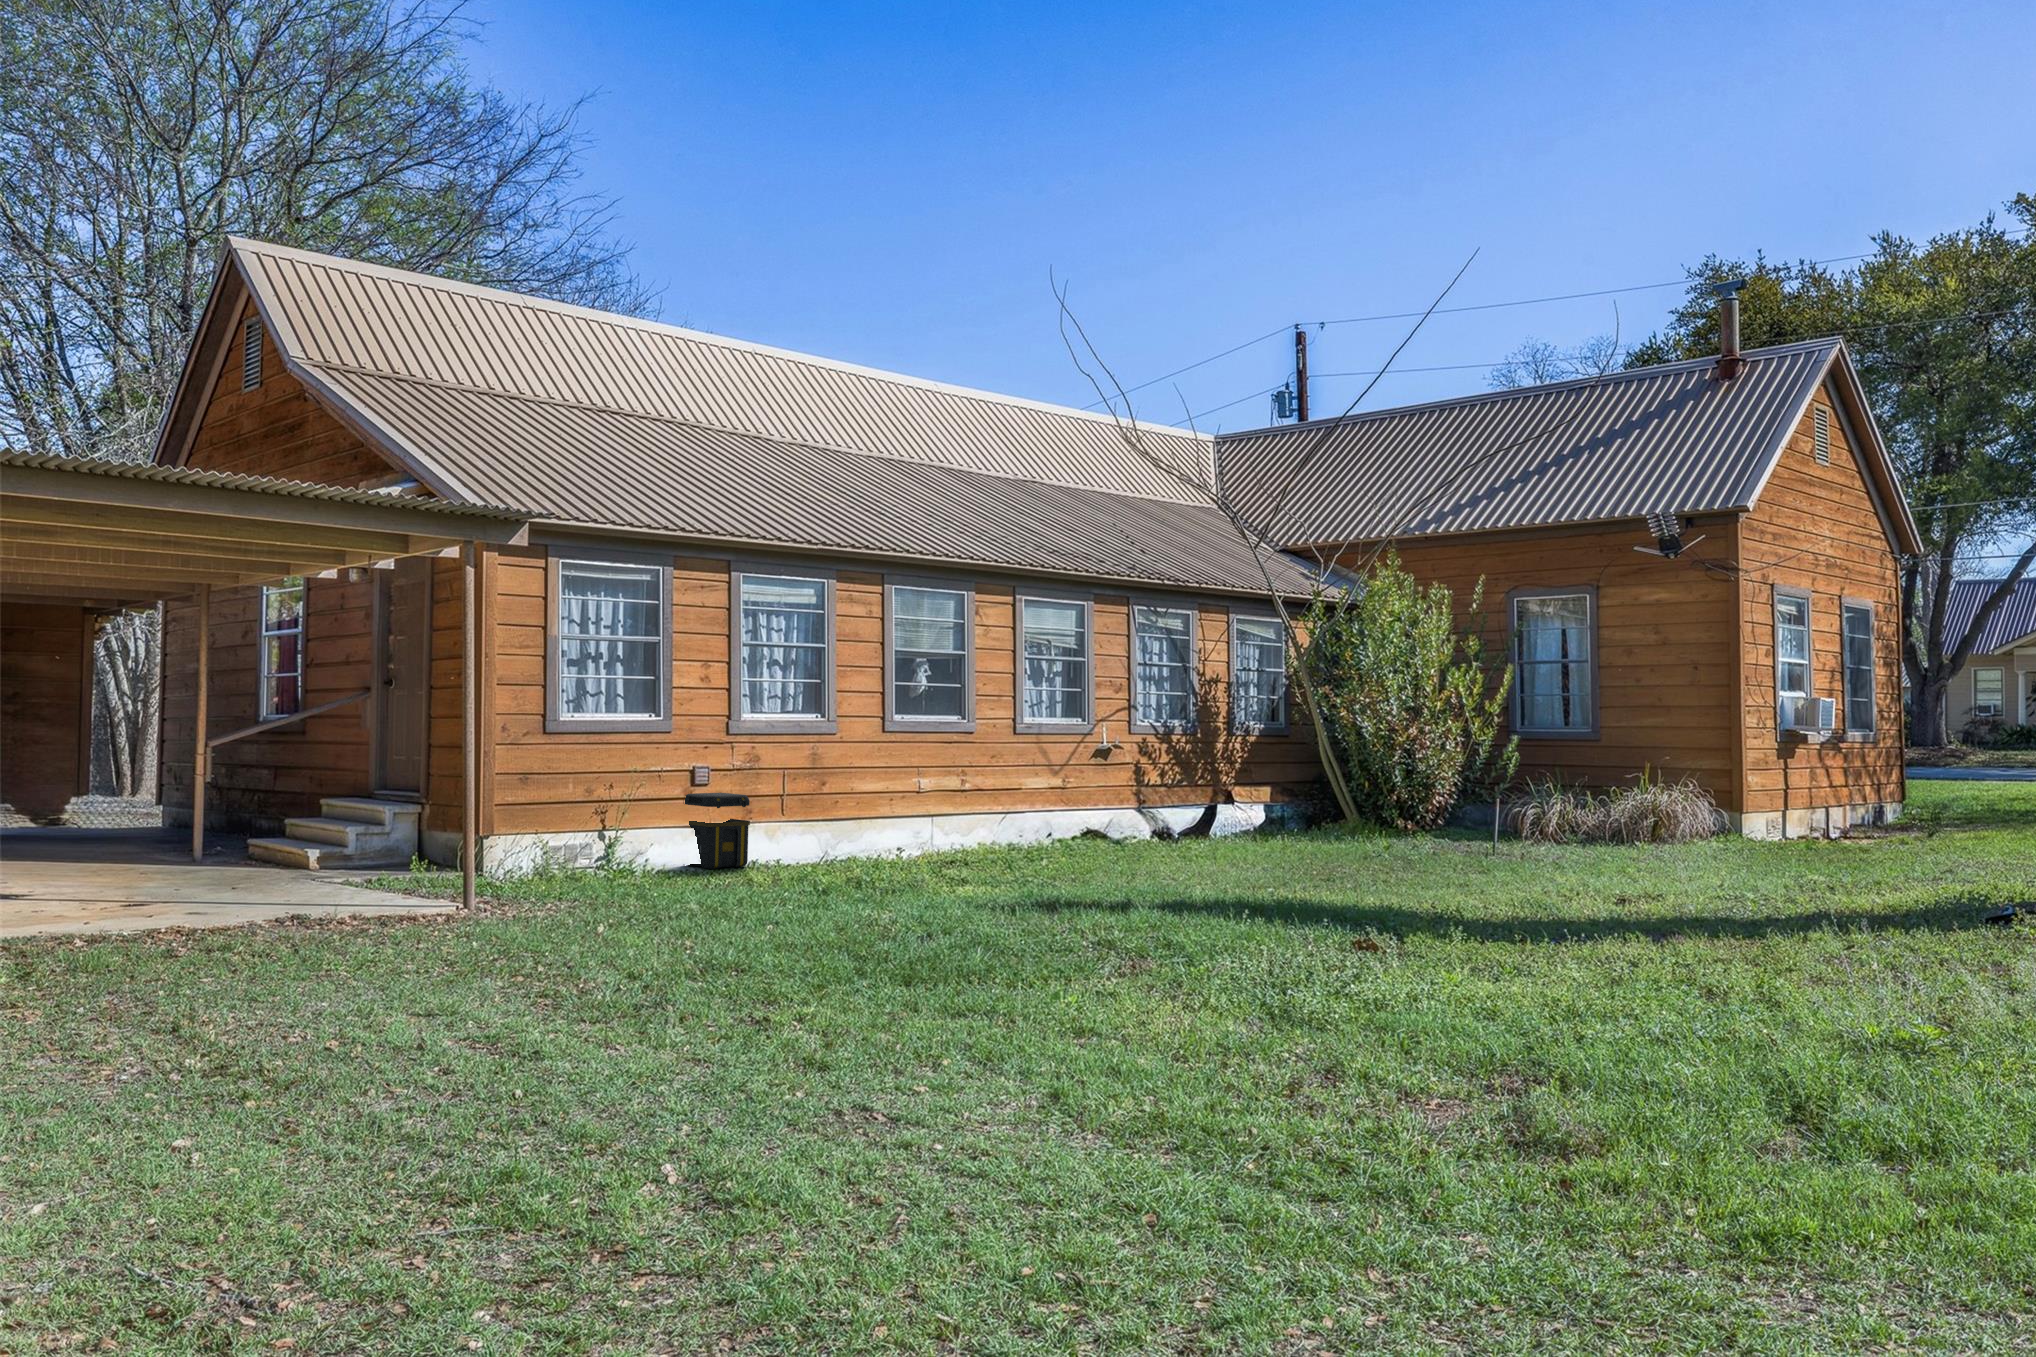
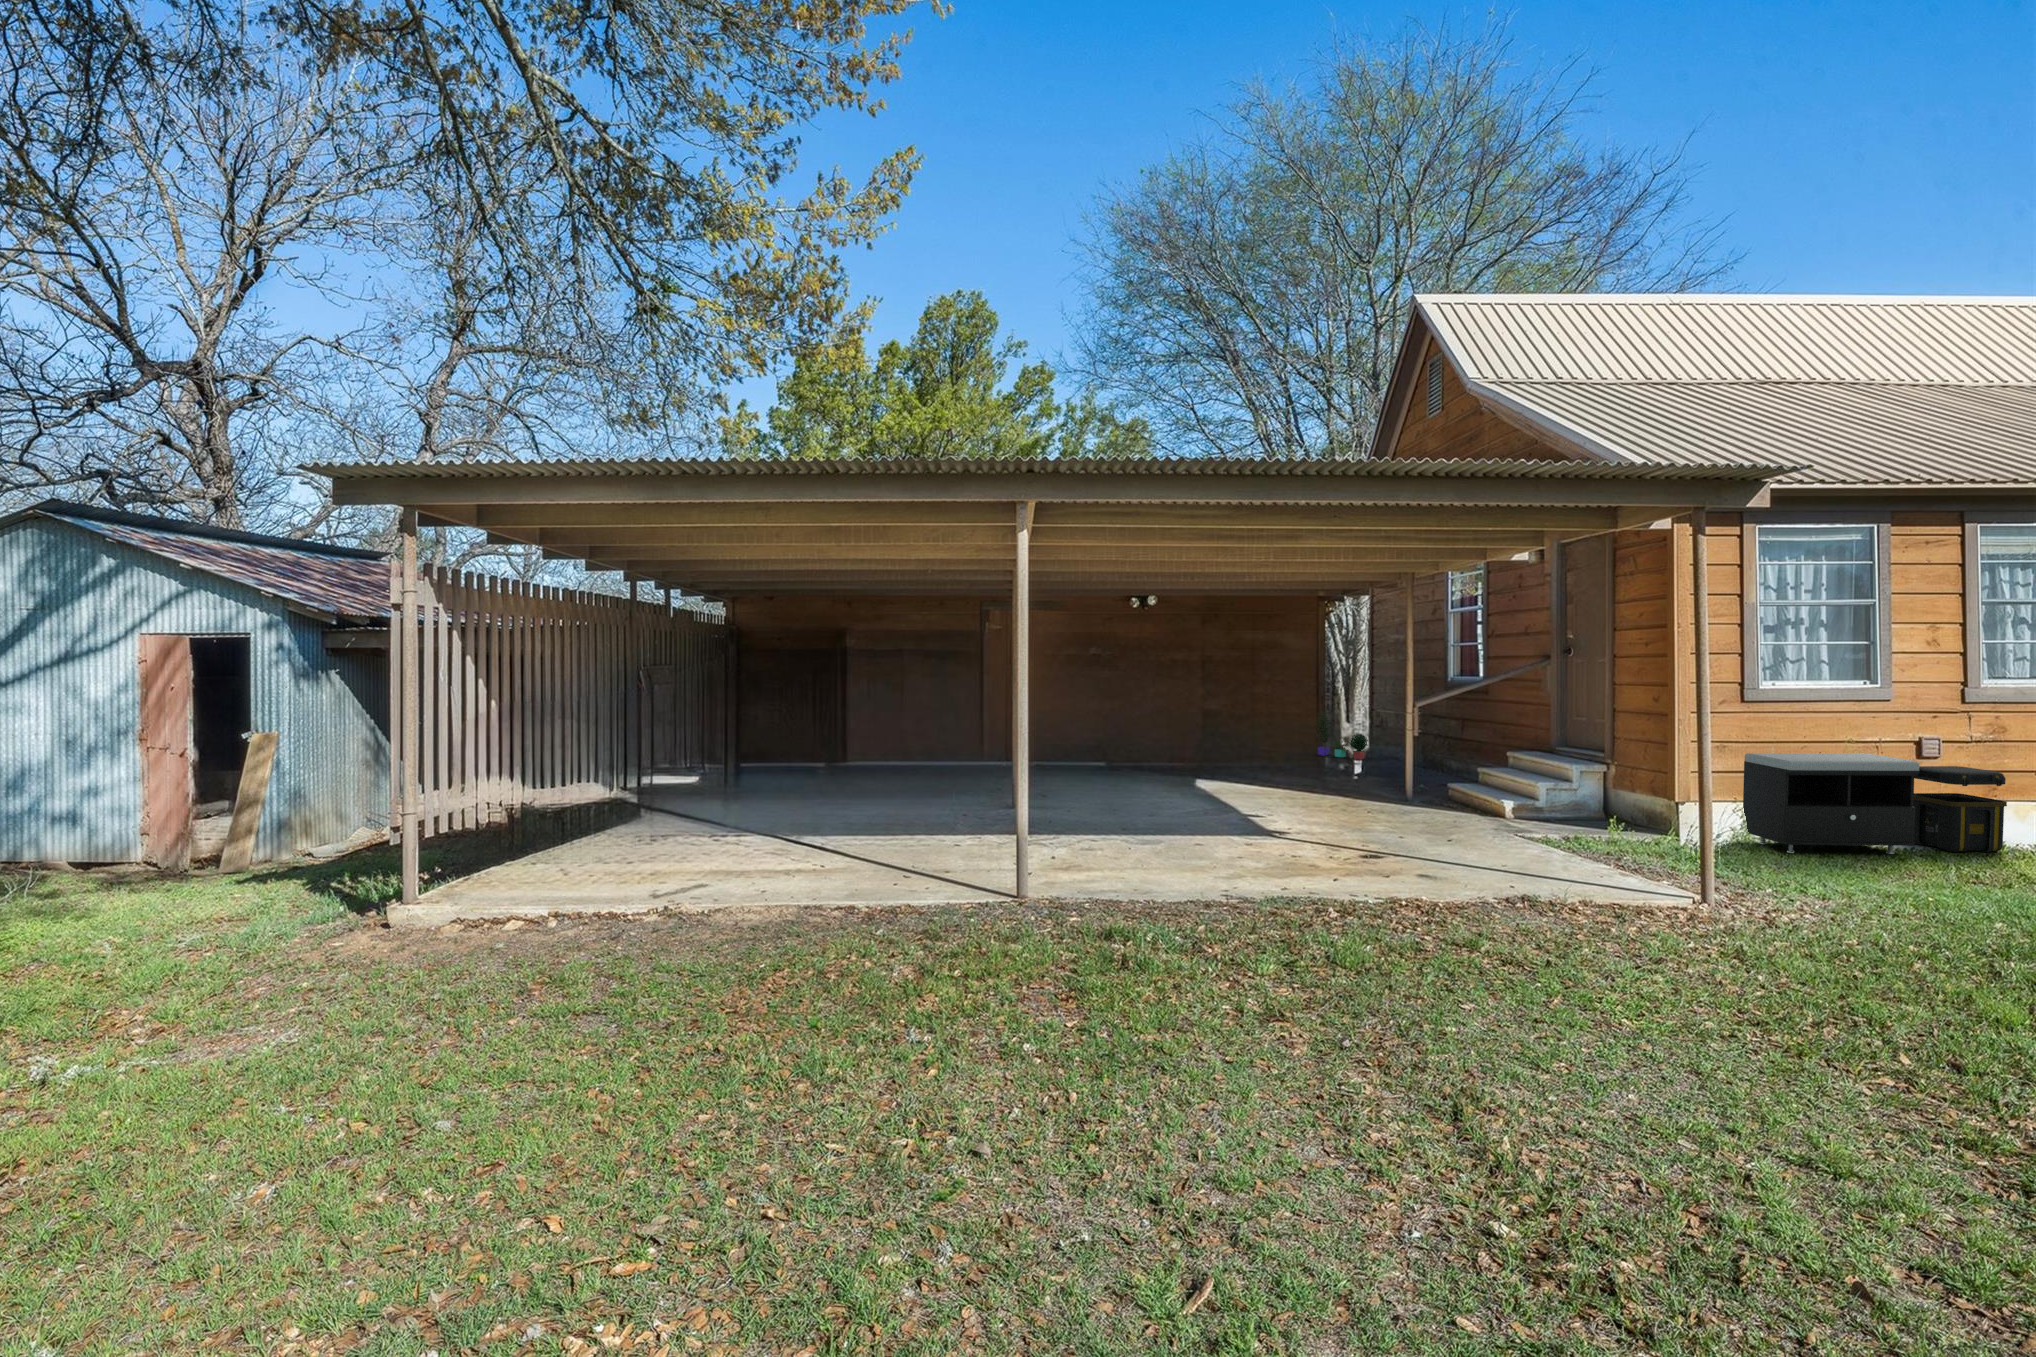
potted plant: none [77,767,157,832] -> present [1316,711,1368,760]
storage bench: none [543,782,681,878] -> present [1743,753,1919,854]

